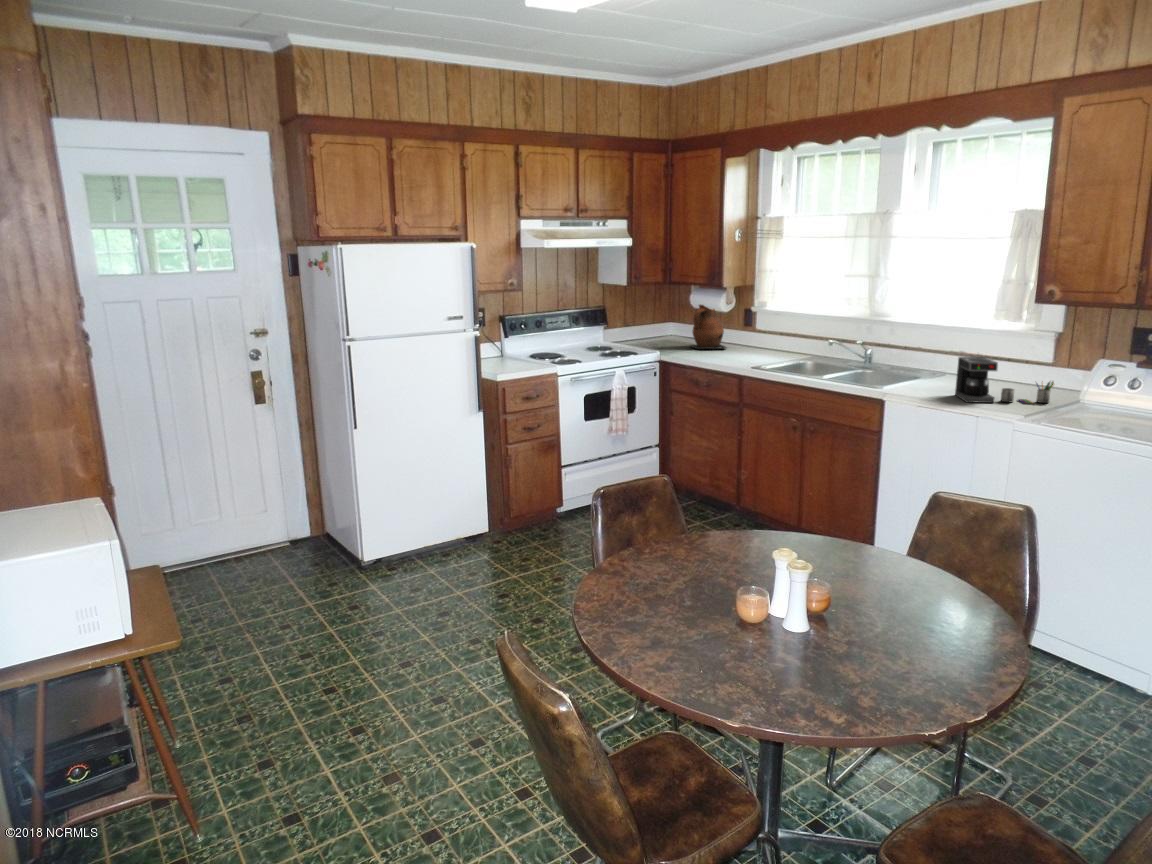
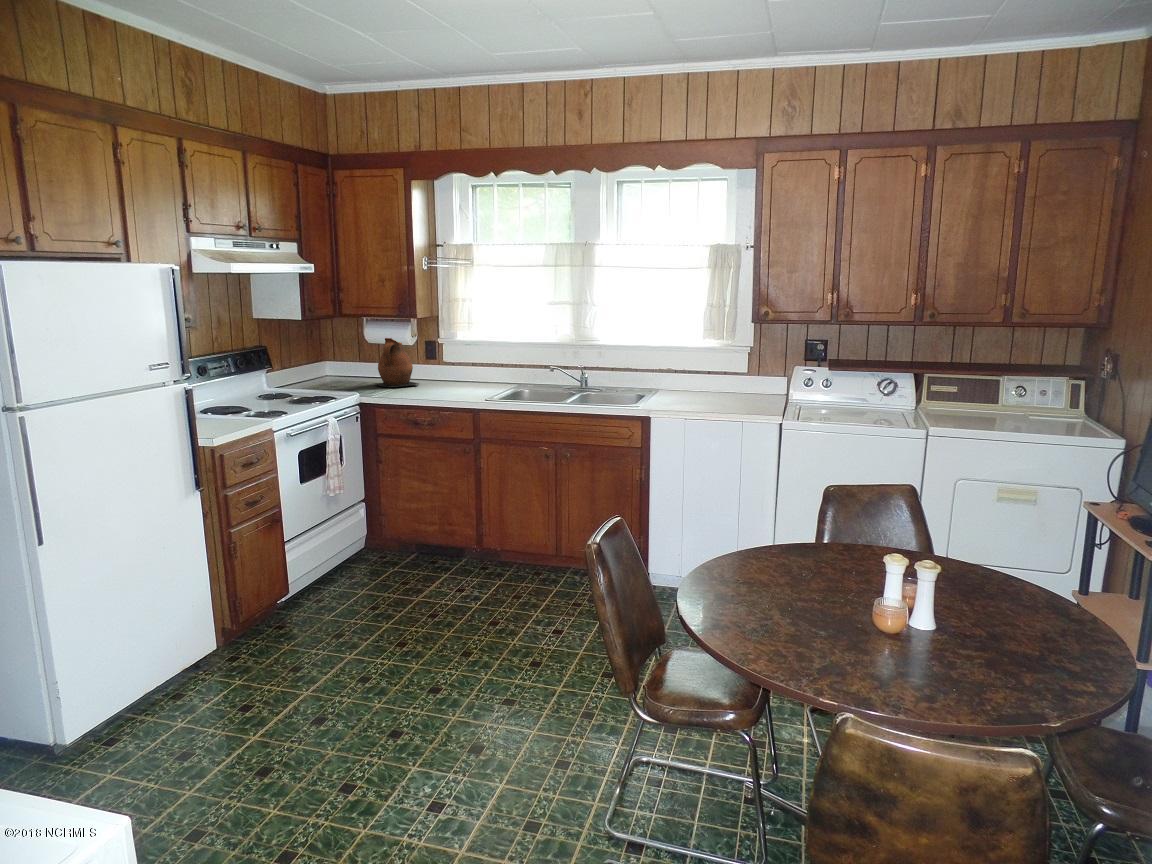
coffee maker: present [955,357,1054,404] -> none [699,373,772,414]

